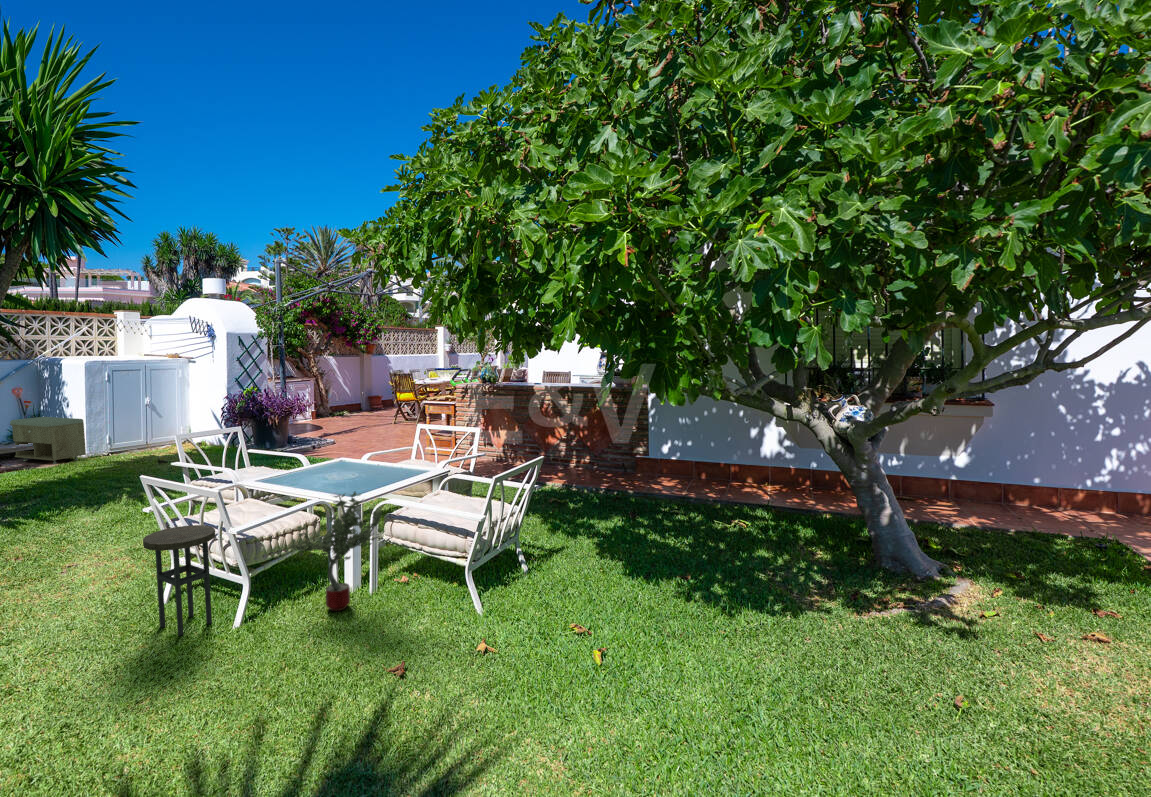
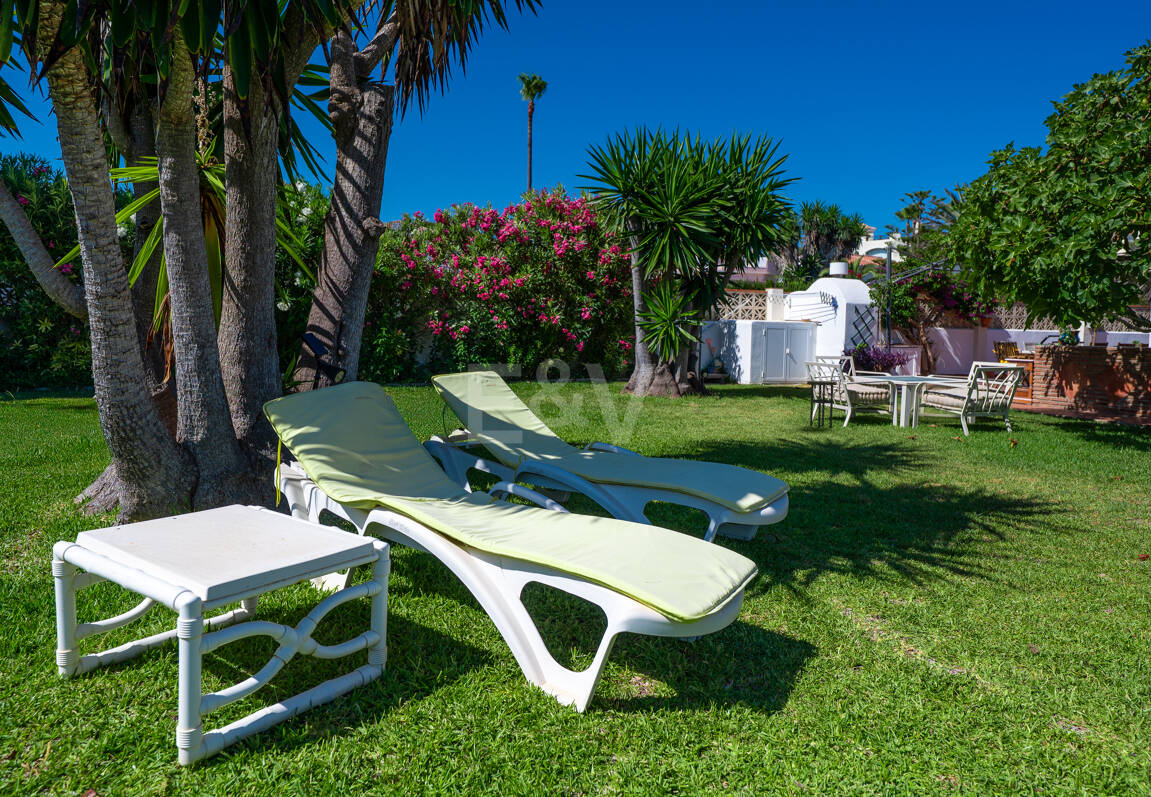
storage bench: present [10,417,86,464] -> none [709,360,750,391]
potted tree: present [290,492,384,611] -> none [870,369,918,431]

